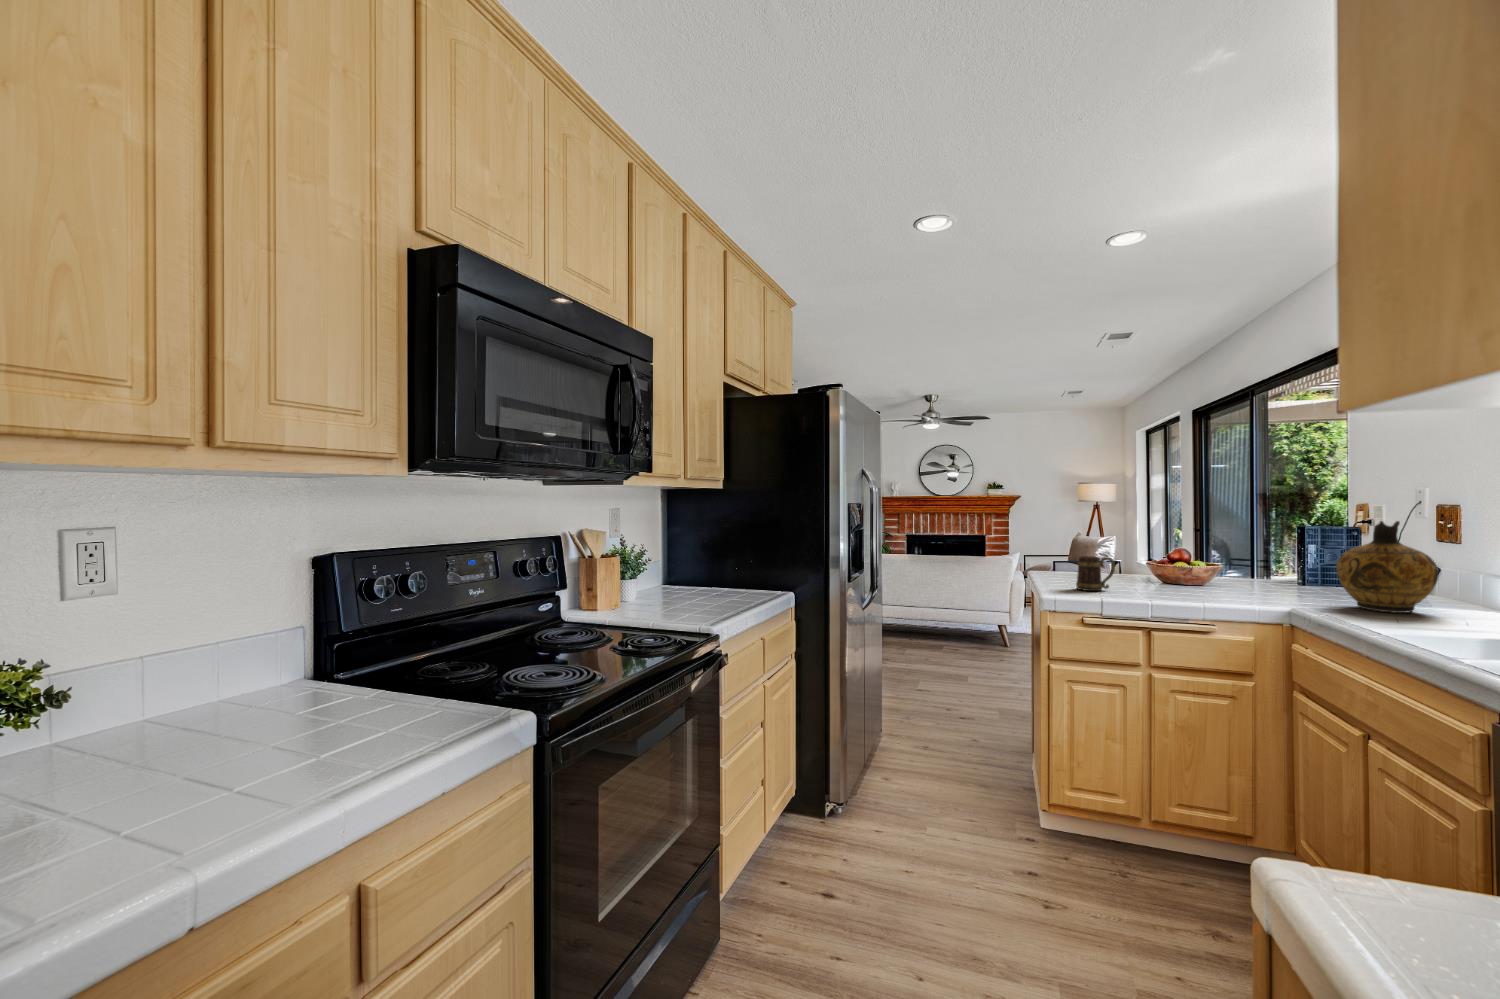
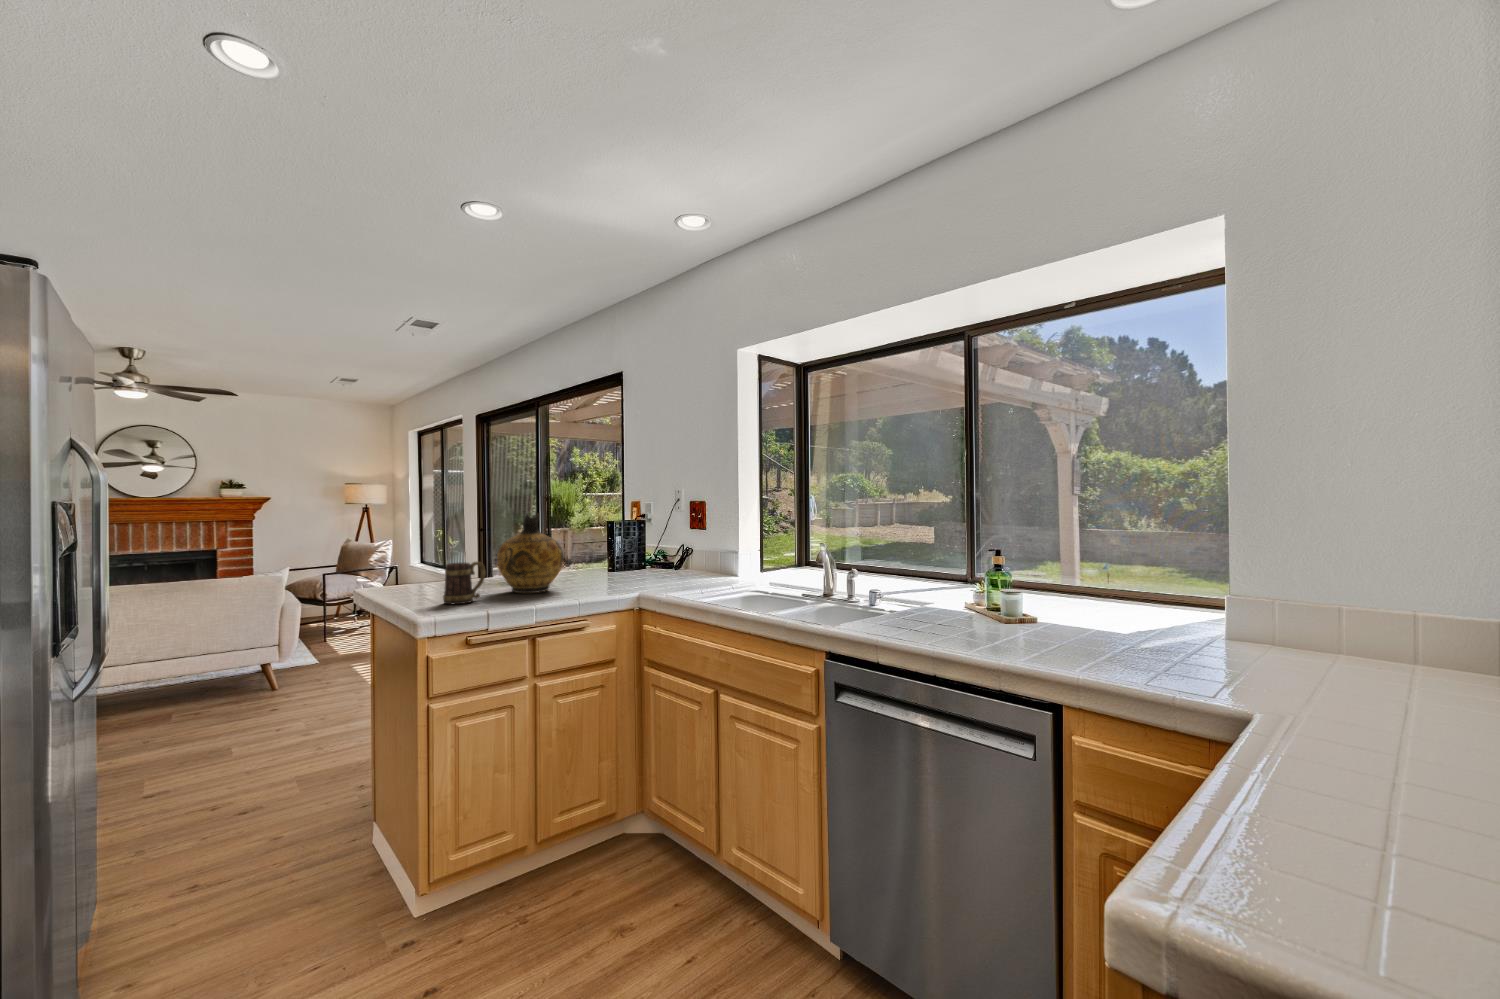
ceramic jug: present [1336,521,1439,613] -> present [497,514,564,593]

